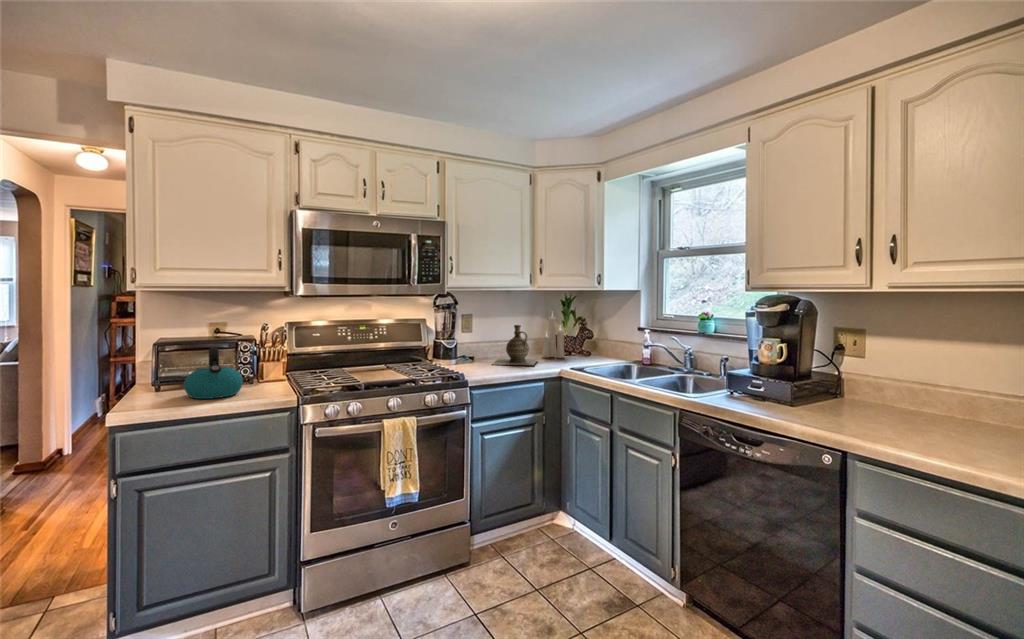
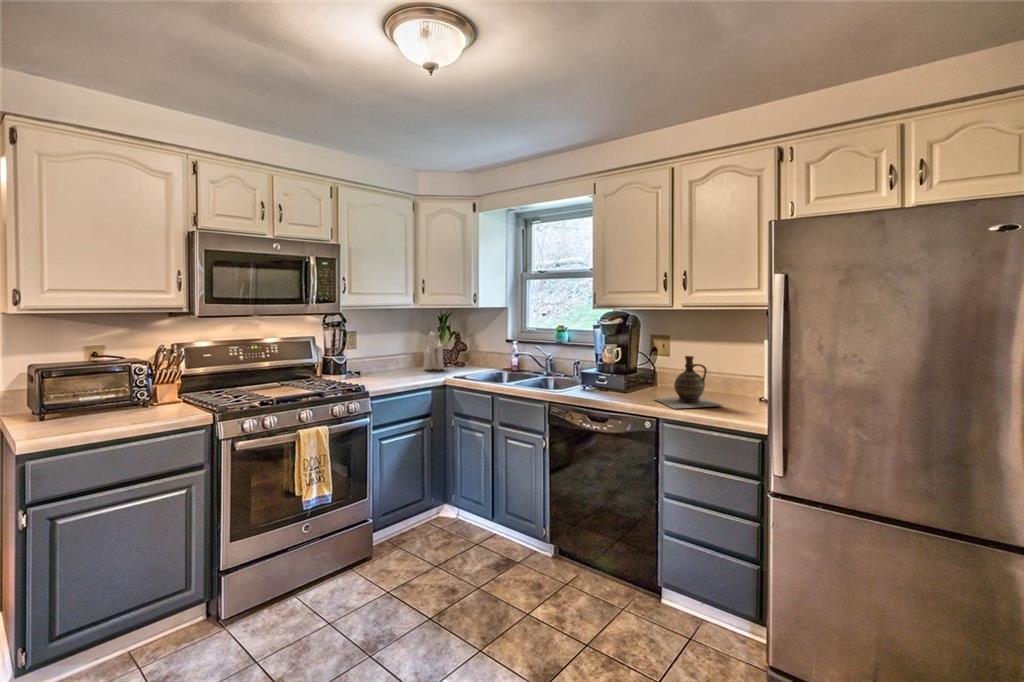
ceramic jug: present [493,325,537,365] -> present [654,356,722,409]
kettle: present [184,347,243,399] -> none [81,371,145,423]

